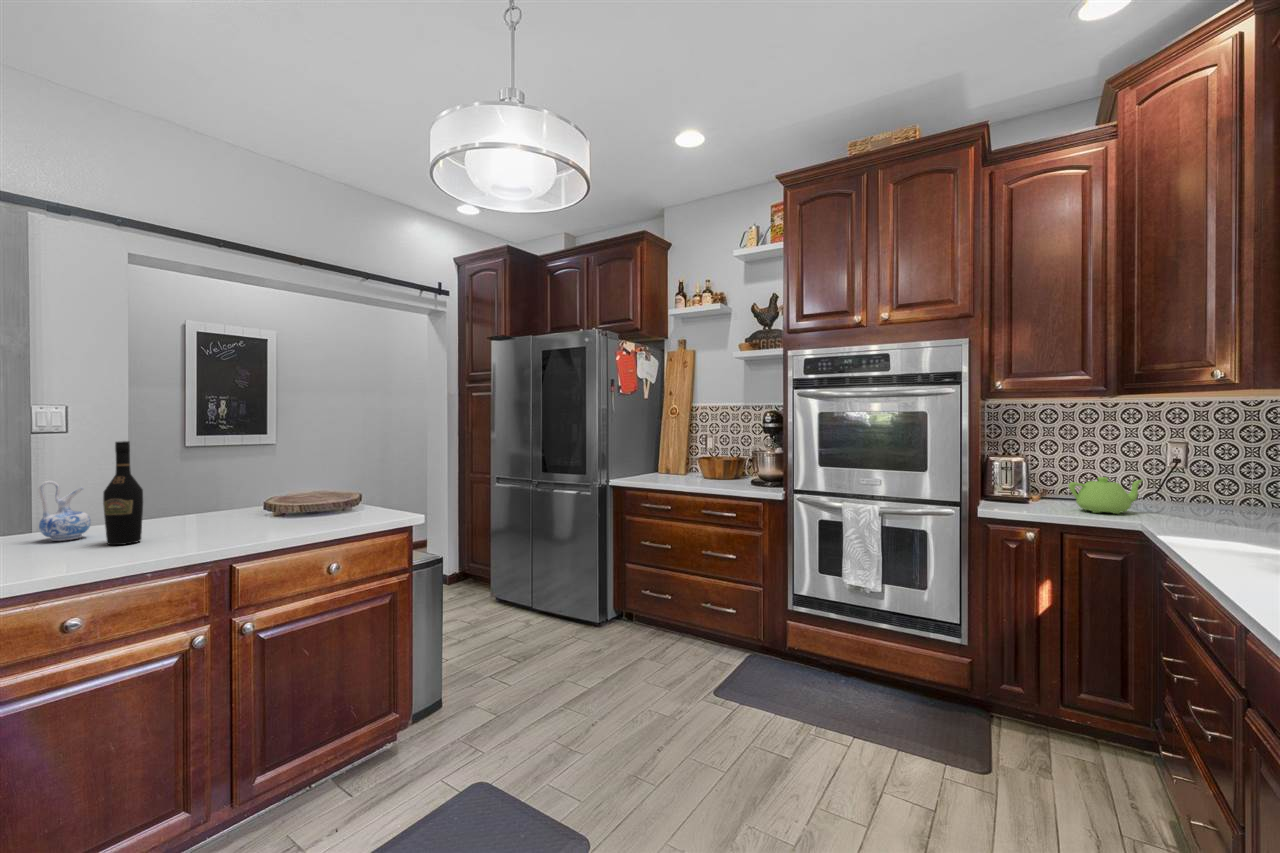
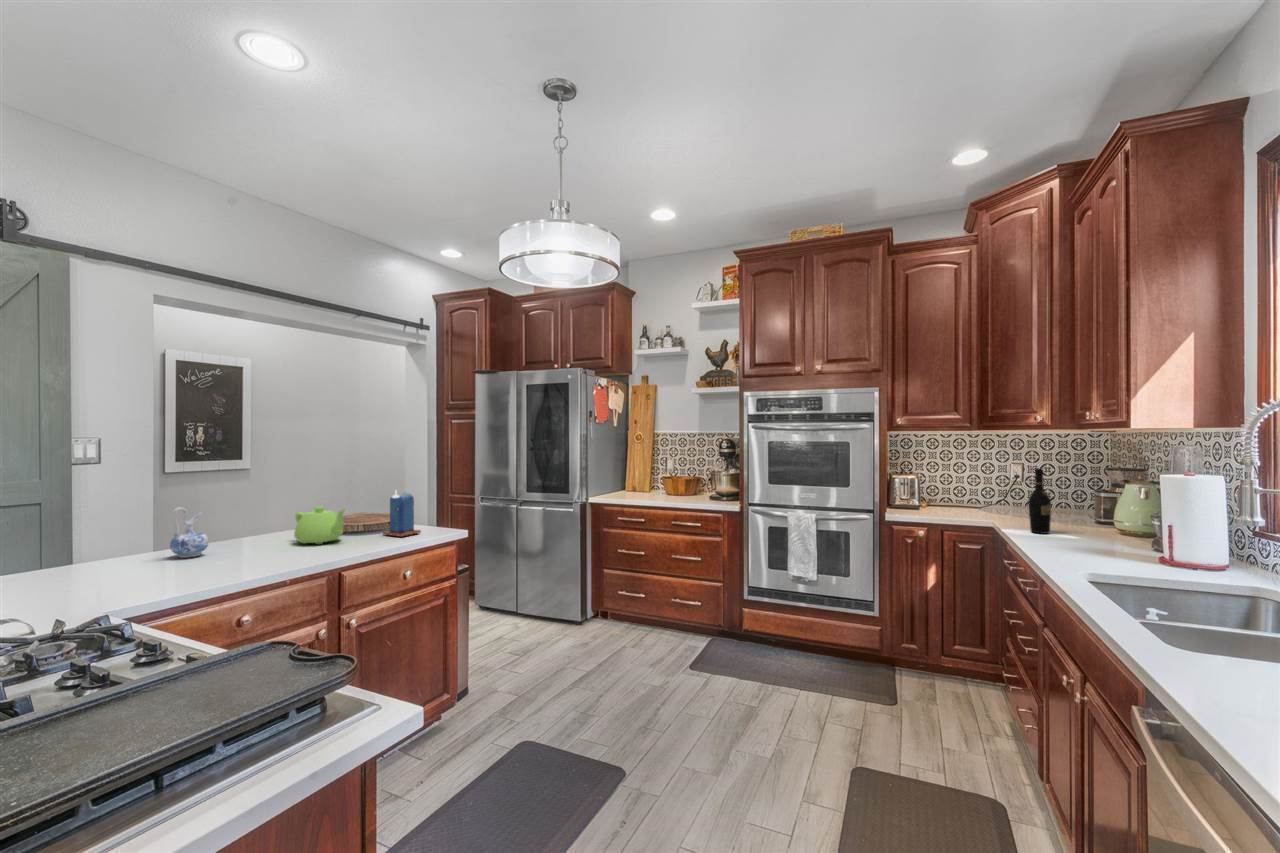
wine bottle: present [103,441,143,545] -> present [1029,468,1051,534]
candle: none [319,465,365,522] -> present [383,490,421,537]
teapot: present [1068,477,1143,514] -> present [294,507,345,544]

